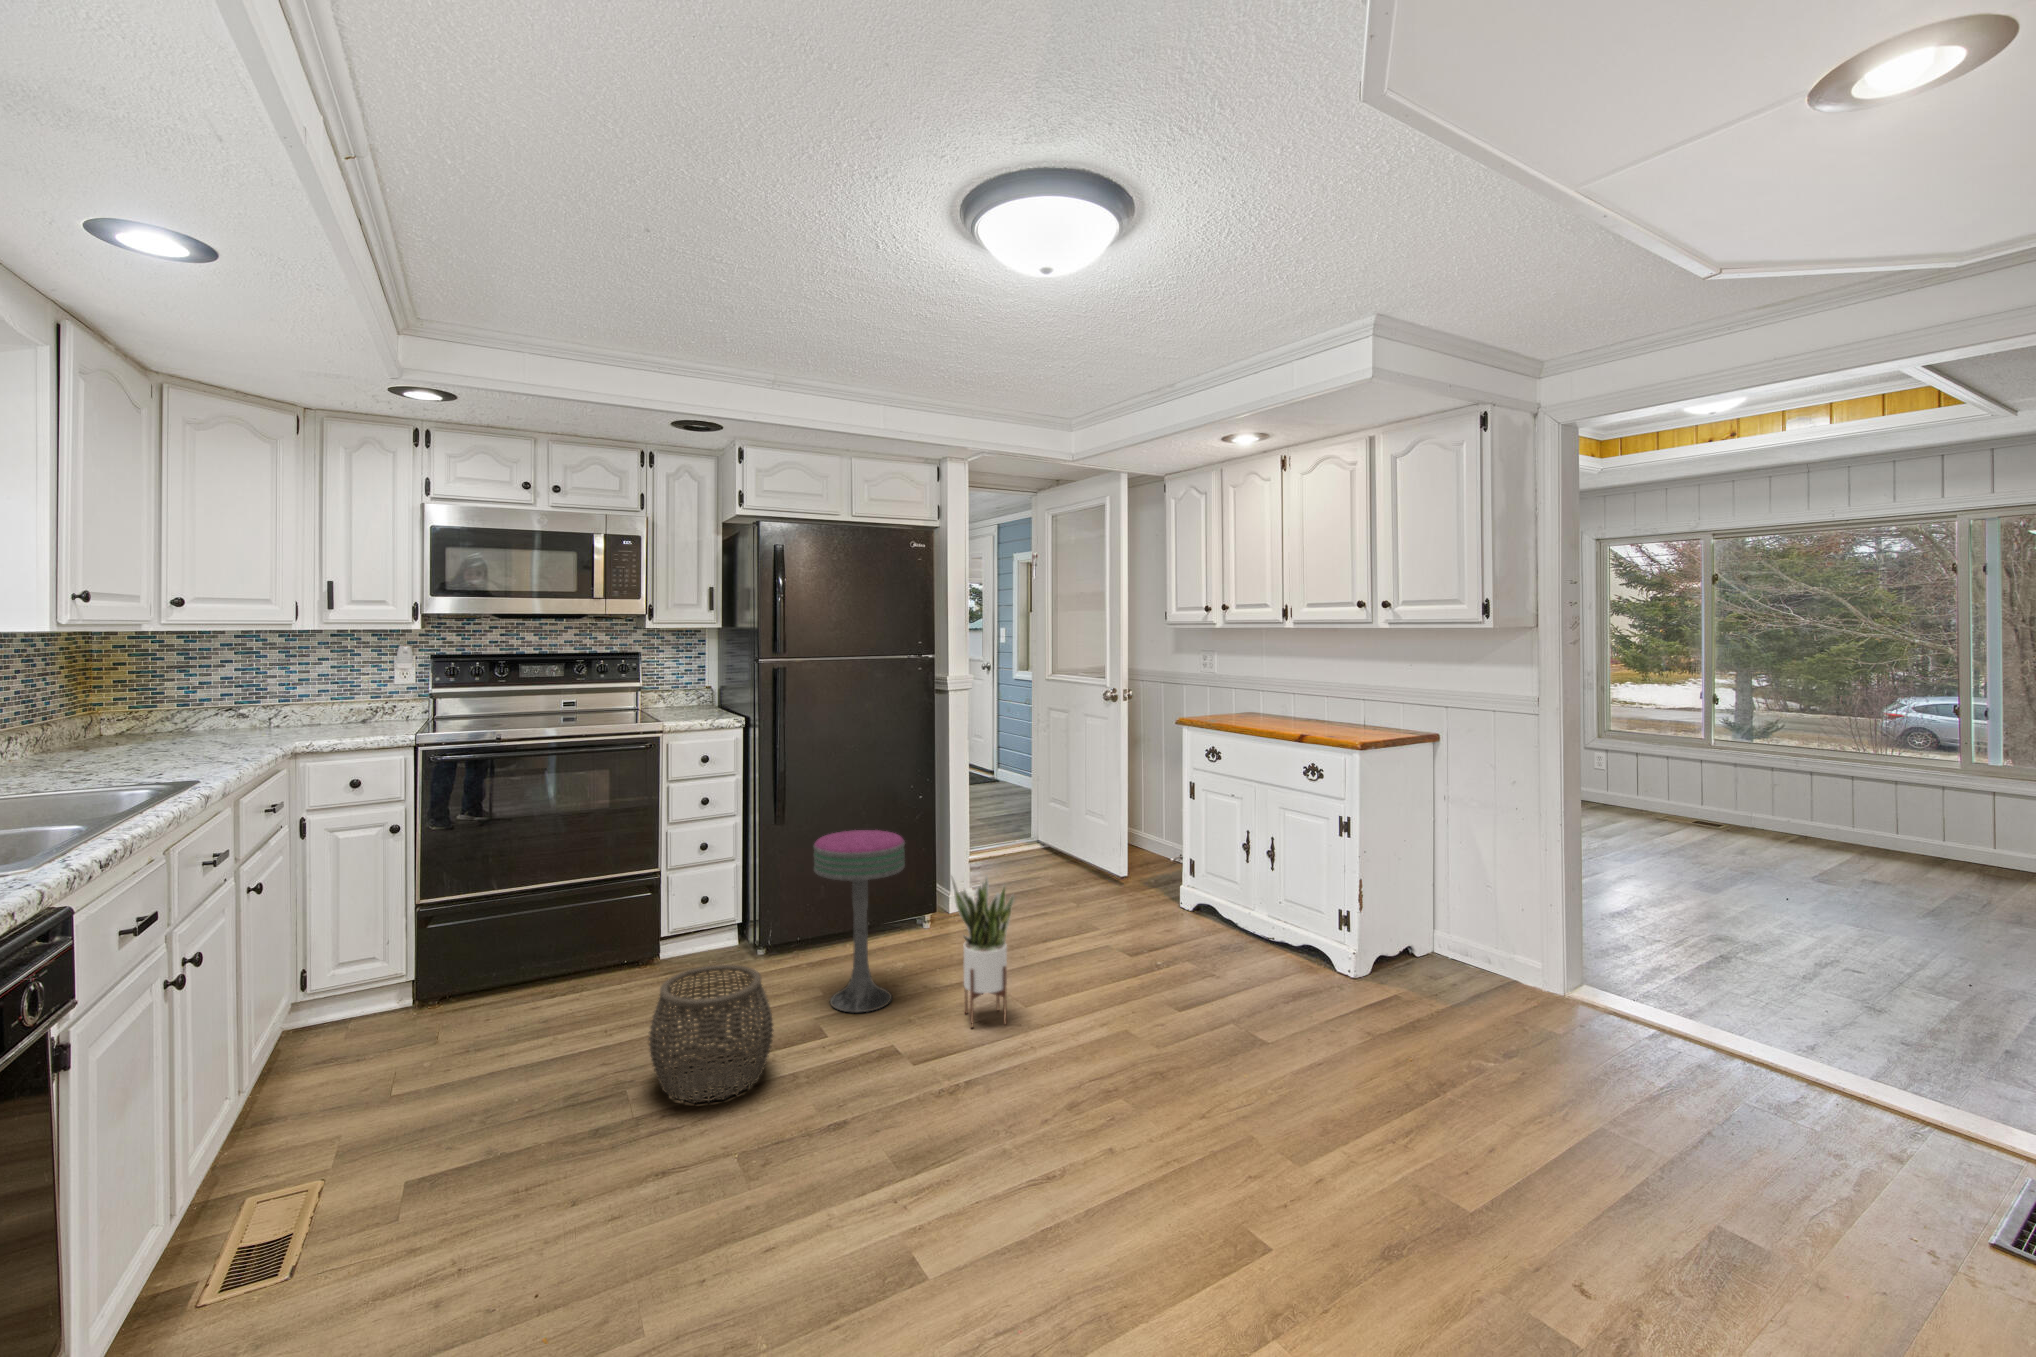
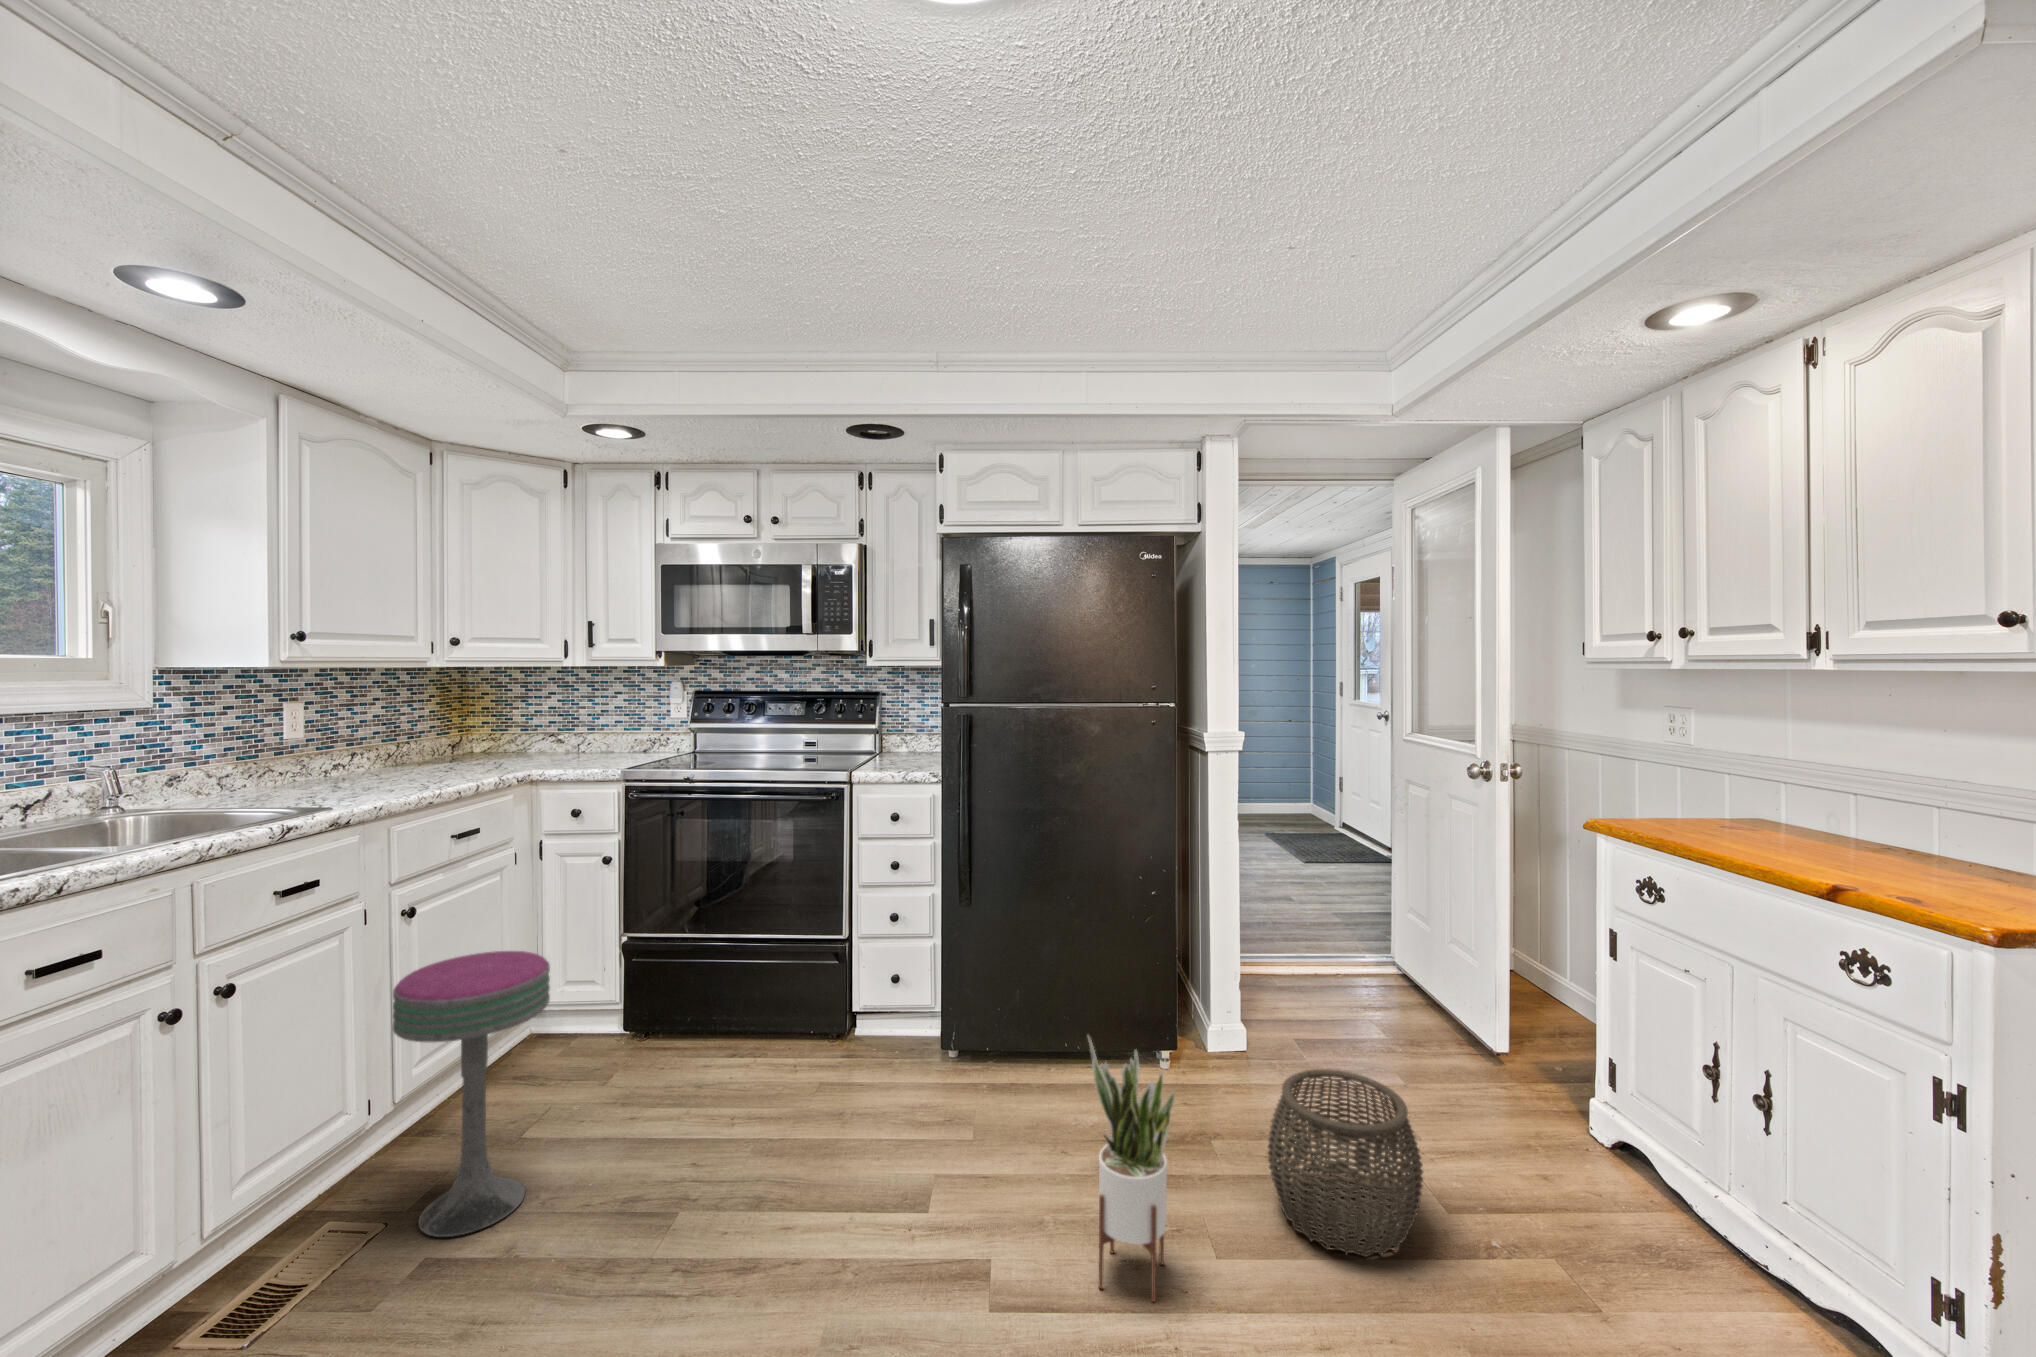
bar stool: present [814,830,905,1013] -> present [393,951,550,1237]
woven basket: present [649,965,773,1103] -> present [1267,1069,1423,1257]

